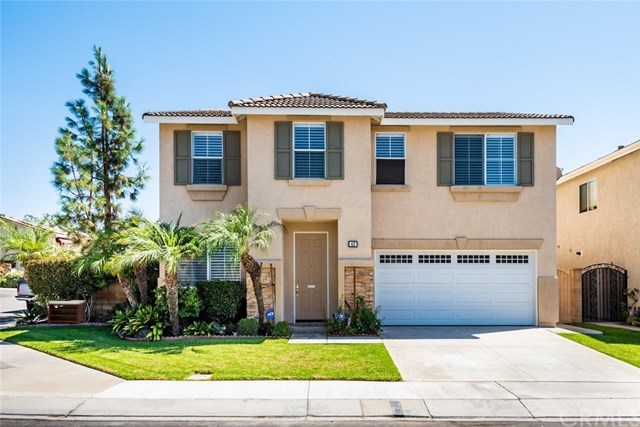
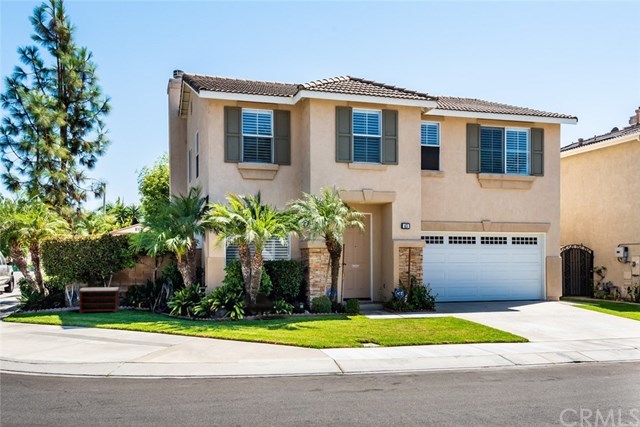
lounge chair: none [159,312,192,343] -> present [244,292,275,321]

